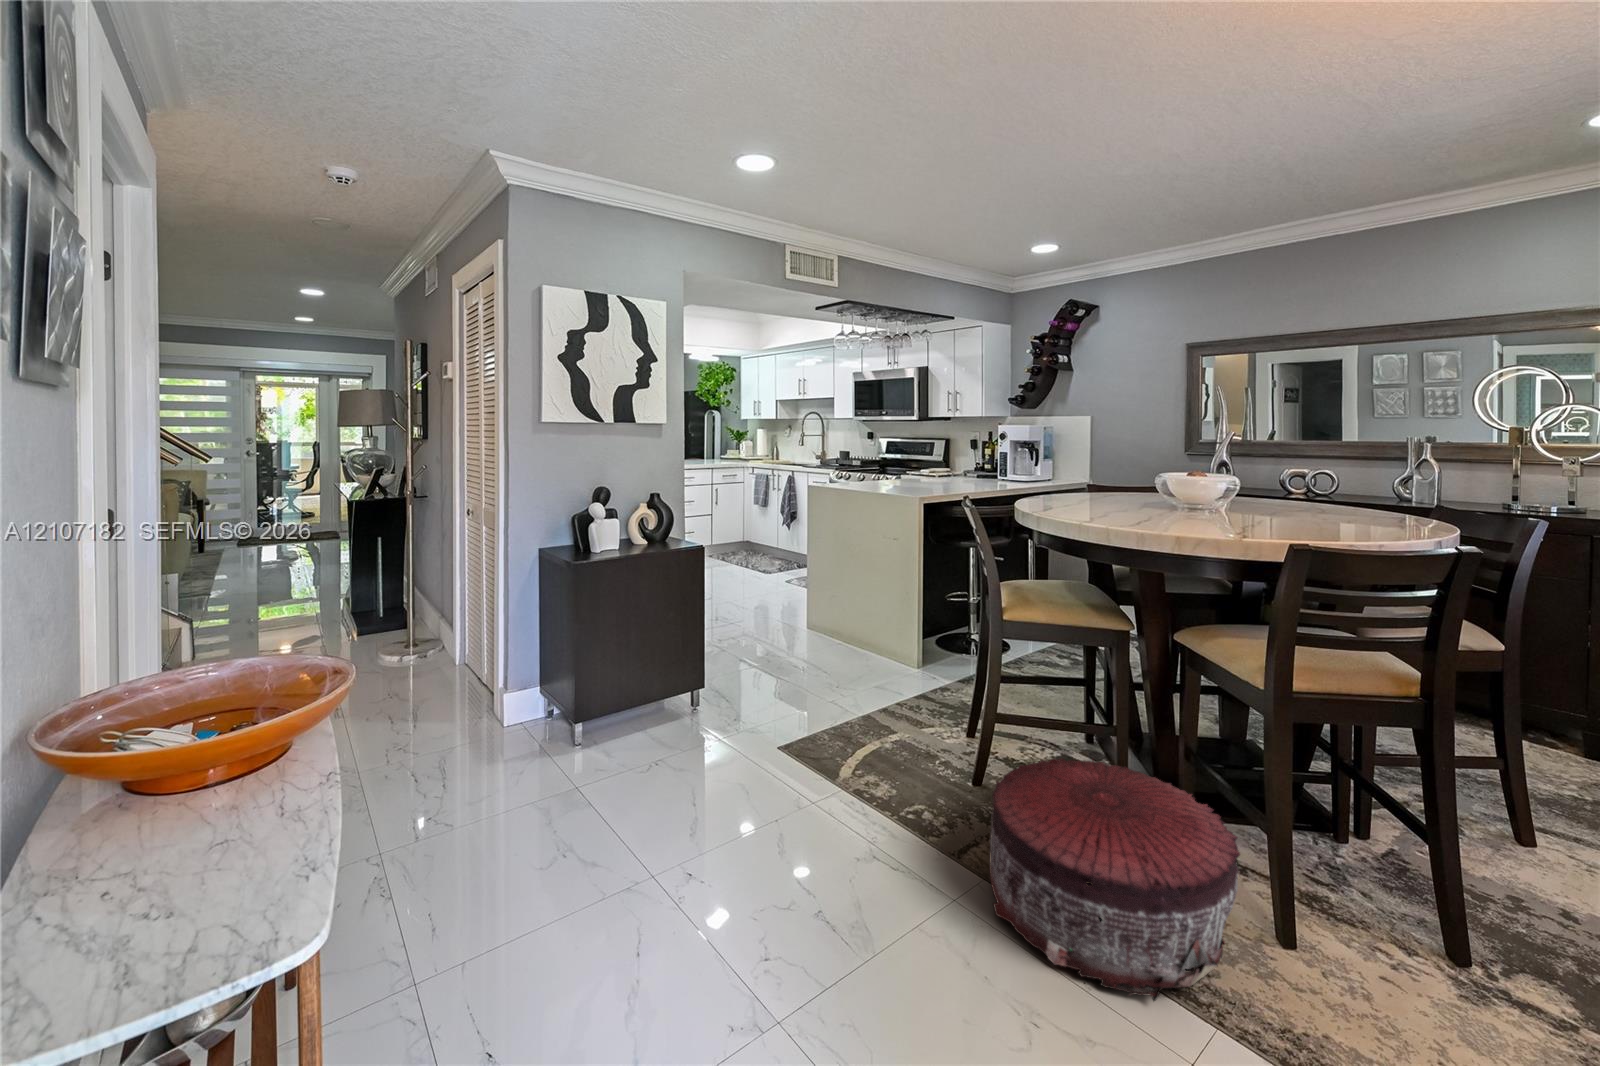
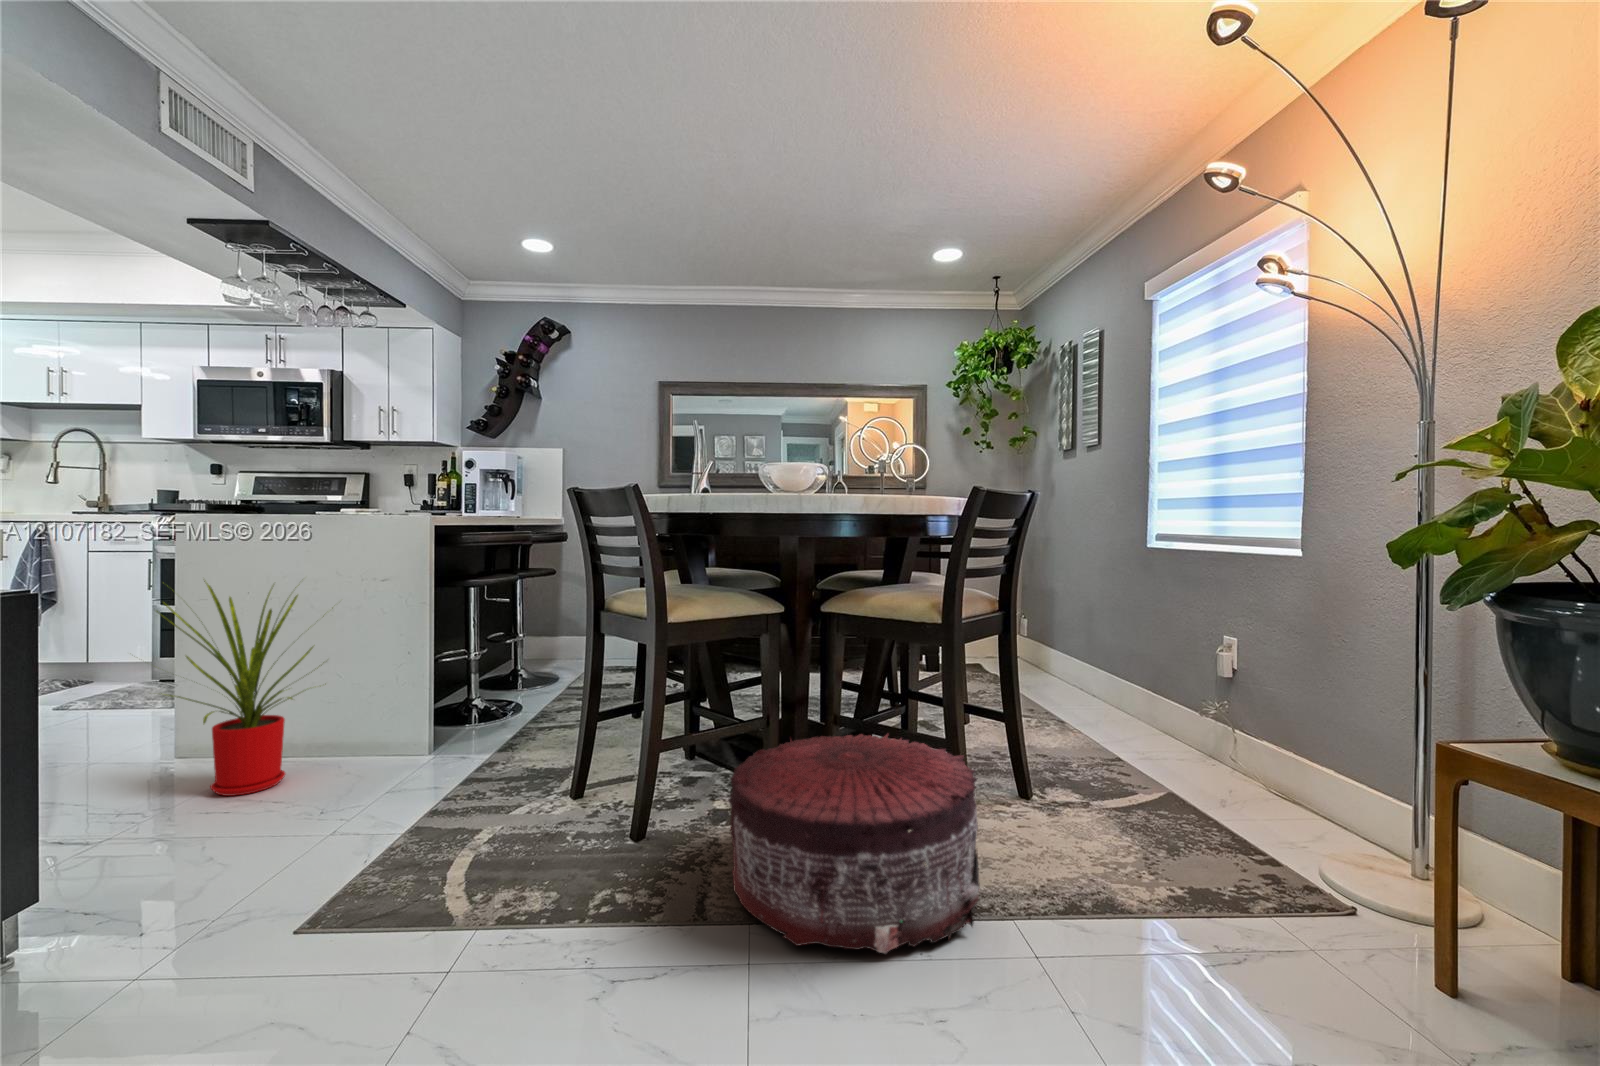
house plant: none [770,536,863,662] -> present [157,581,324,796]

